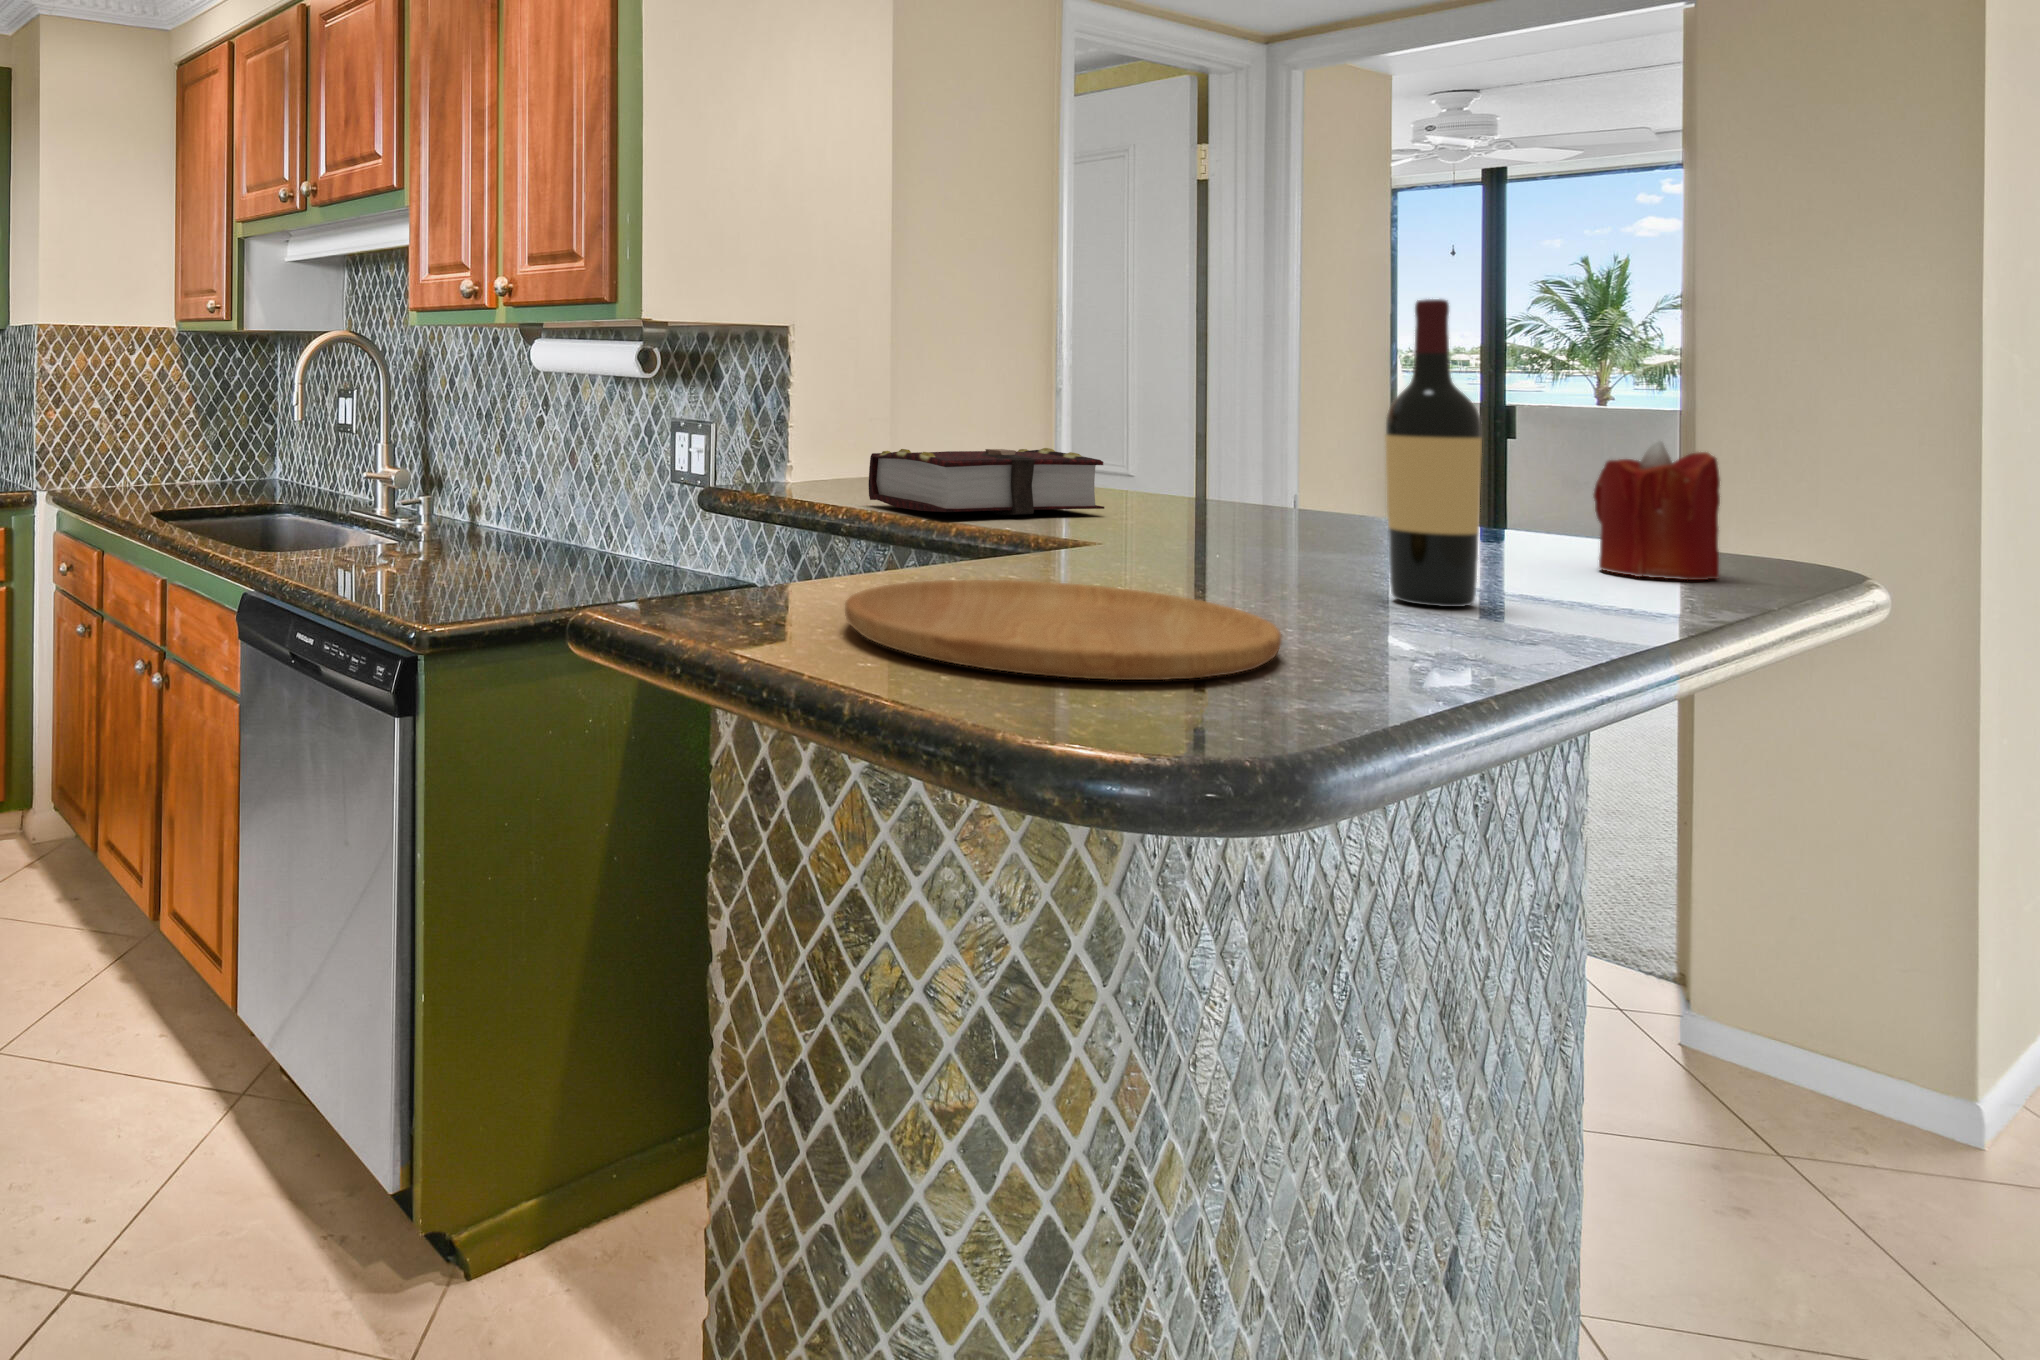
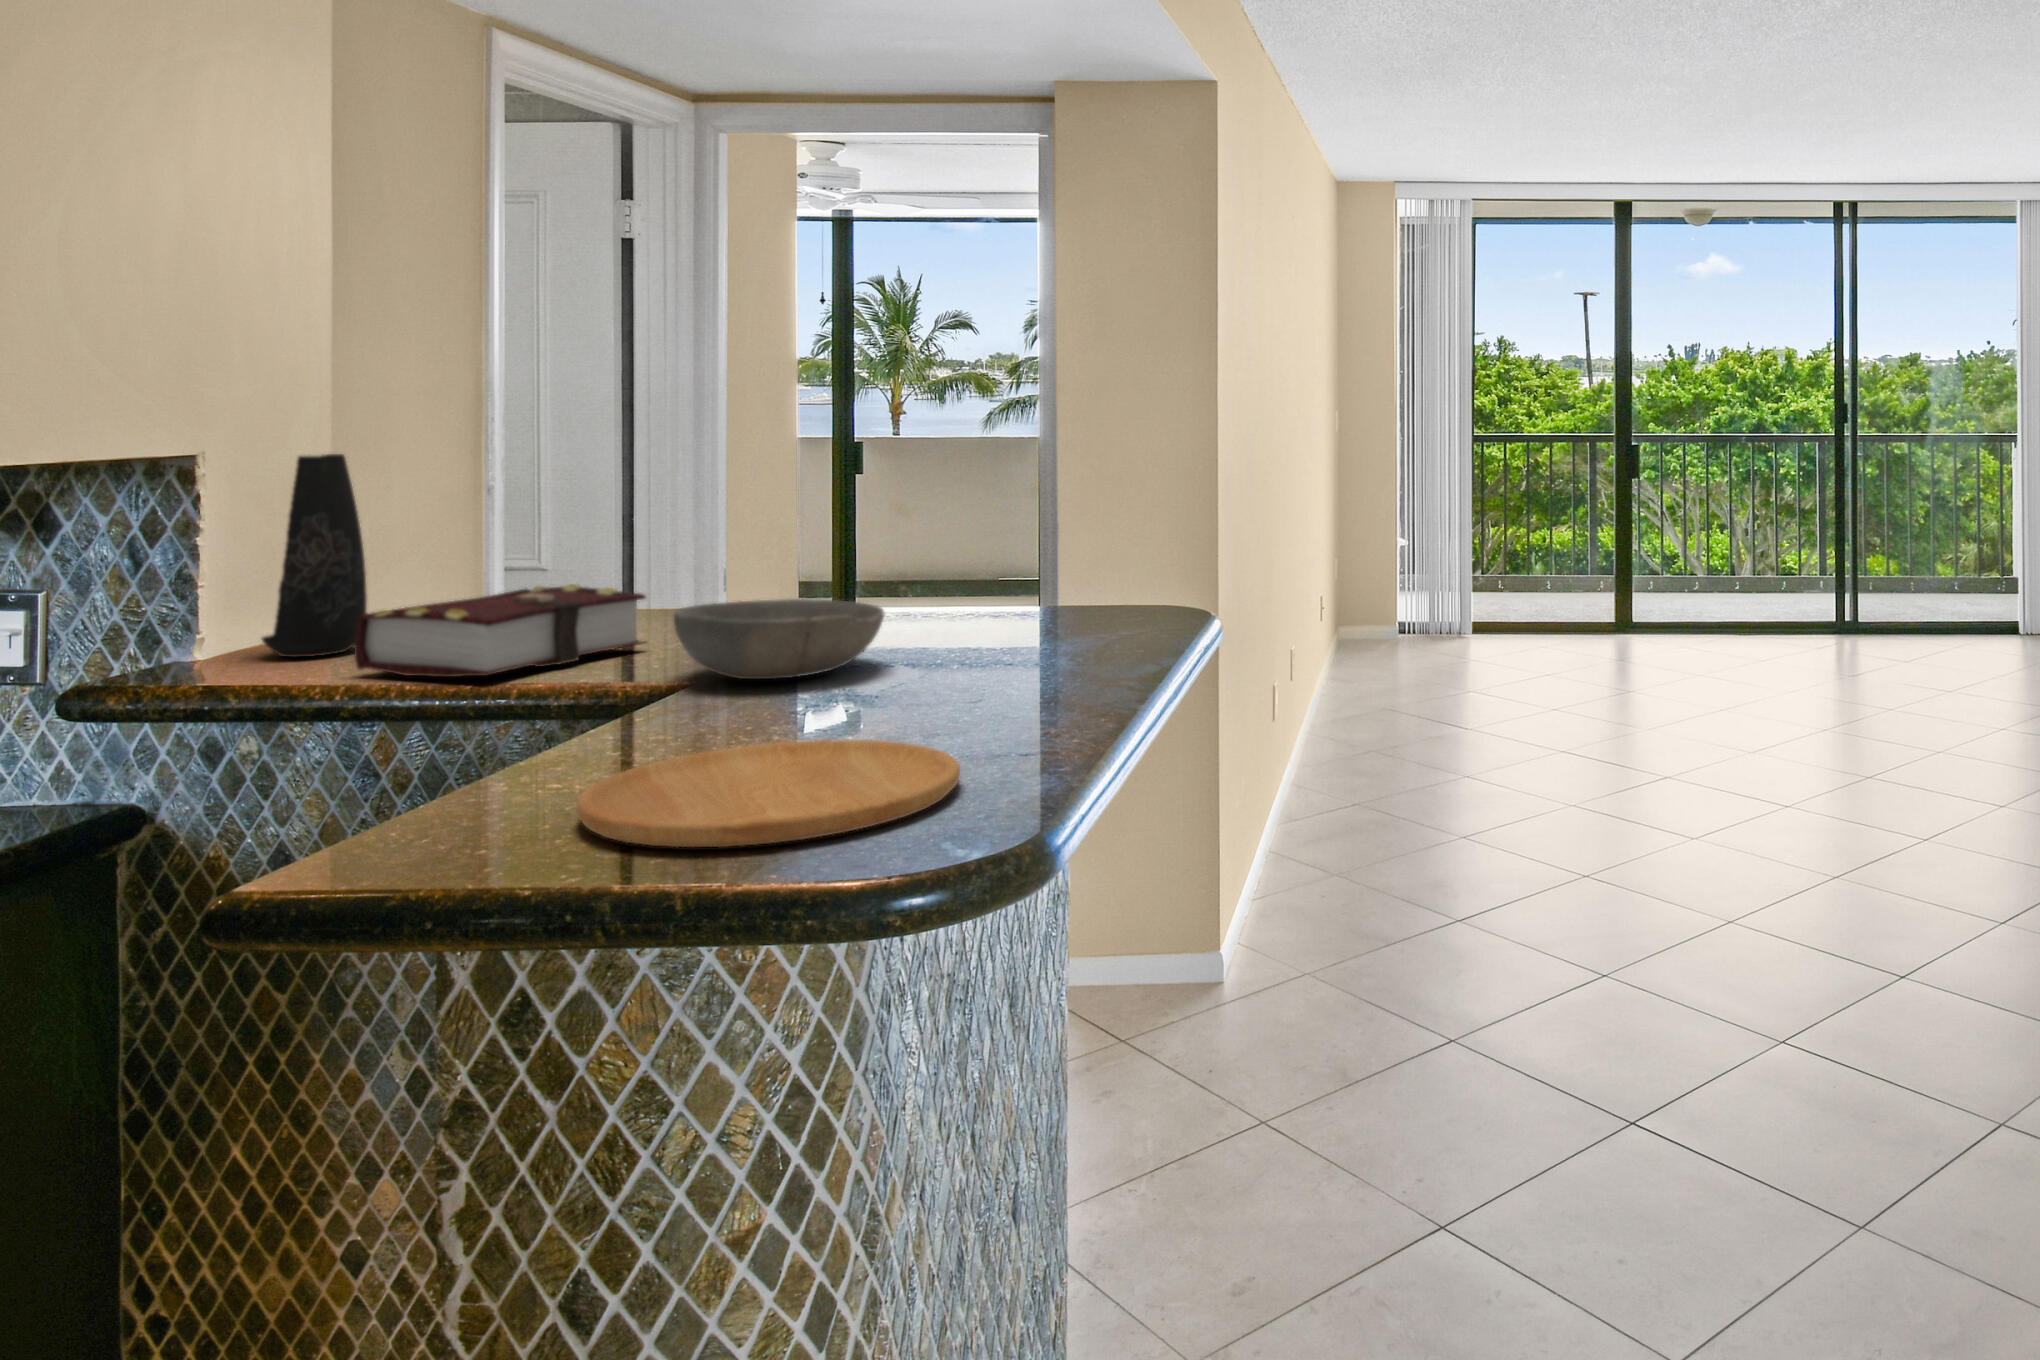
wine bottle: present [1385,299,1482,607] -> none [968,469,1032,706]
vase: none [832,329,902,492] -> present [262,454,367,657]
candle: present [1594,441,1720,580] -> none [1067,549,1141,652]
bowl: none [1091,466,1324,548] -> present [674,599,884,679]

